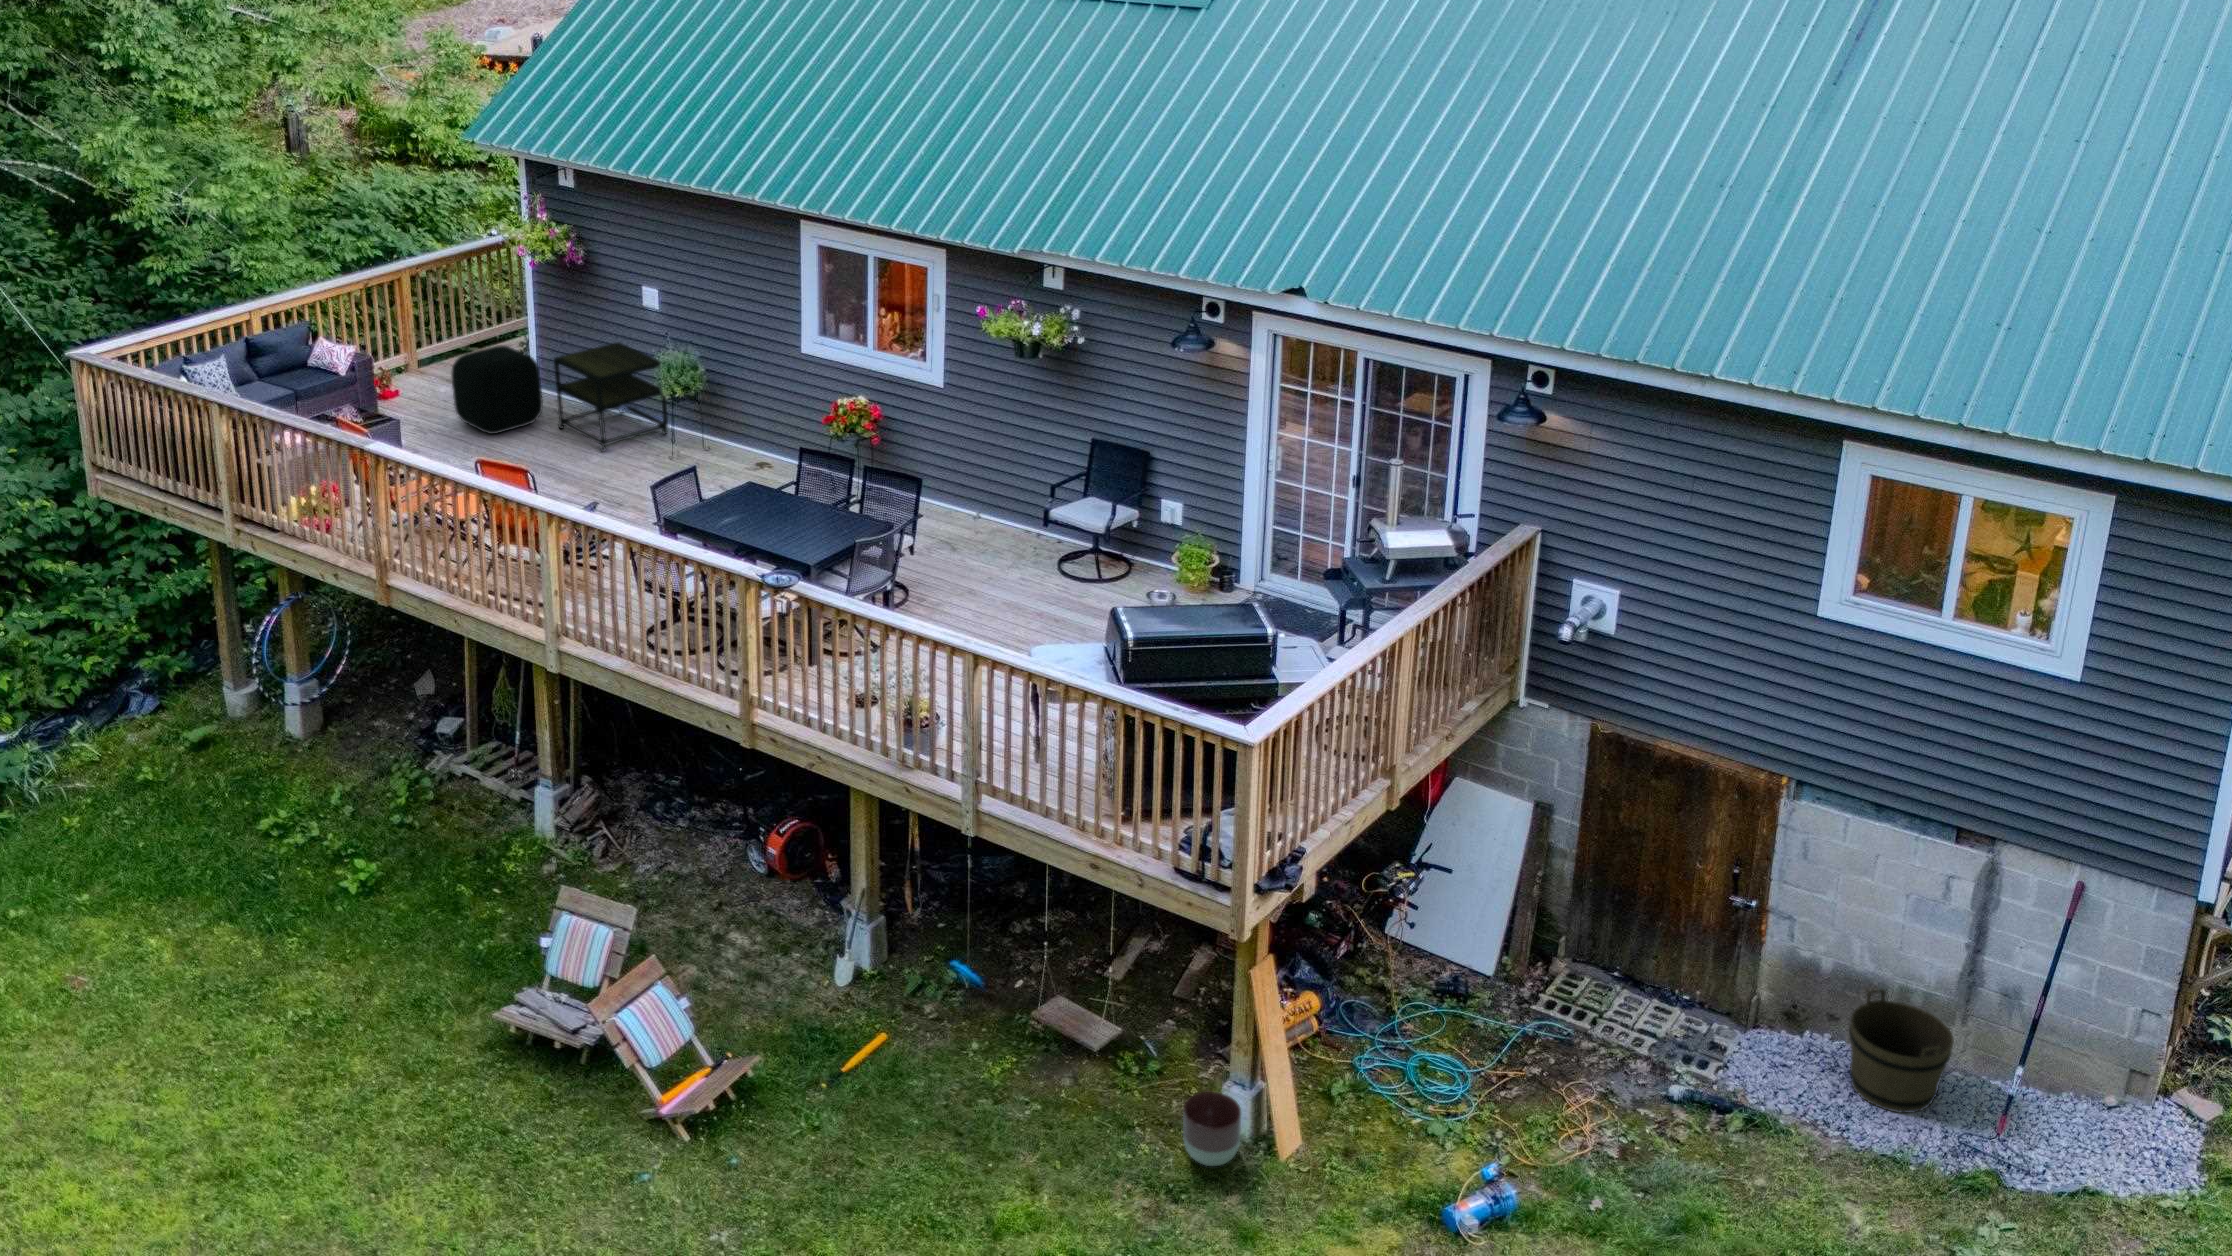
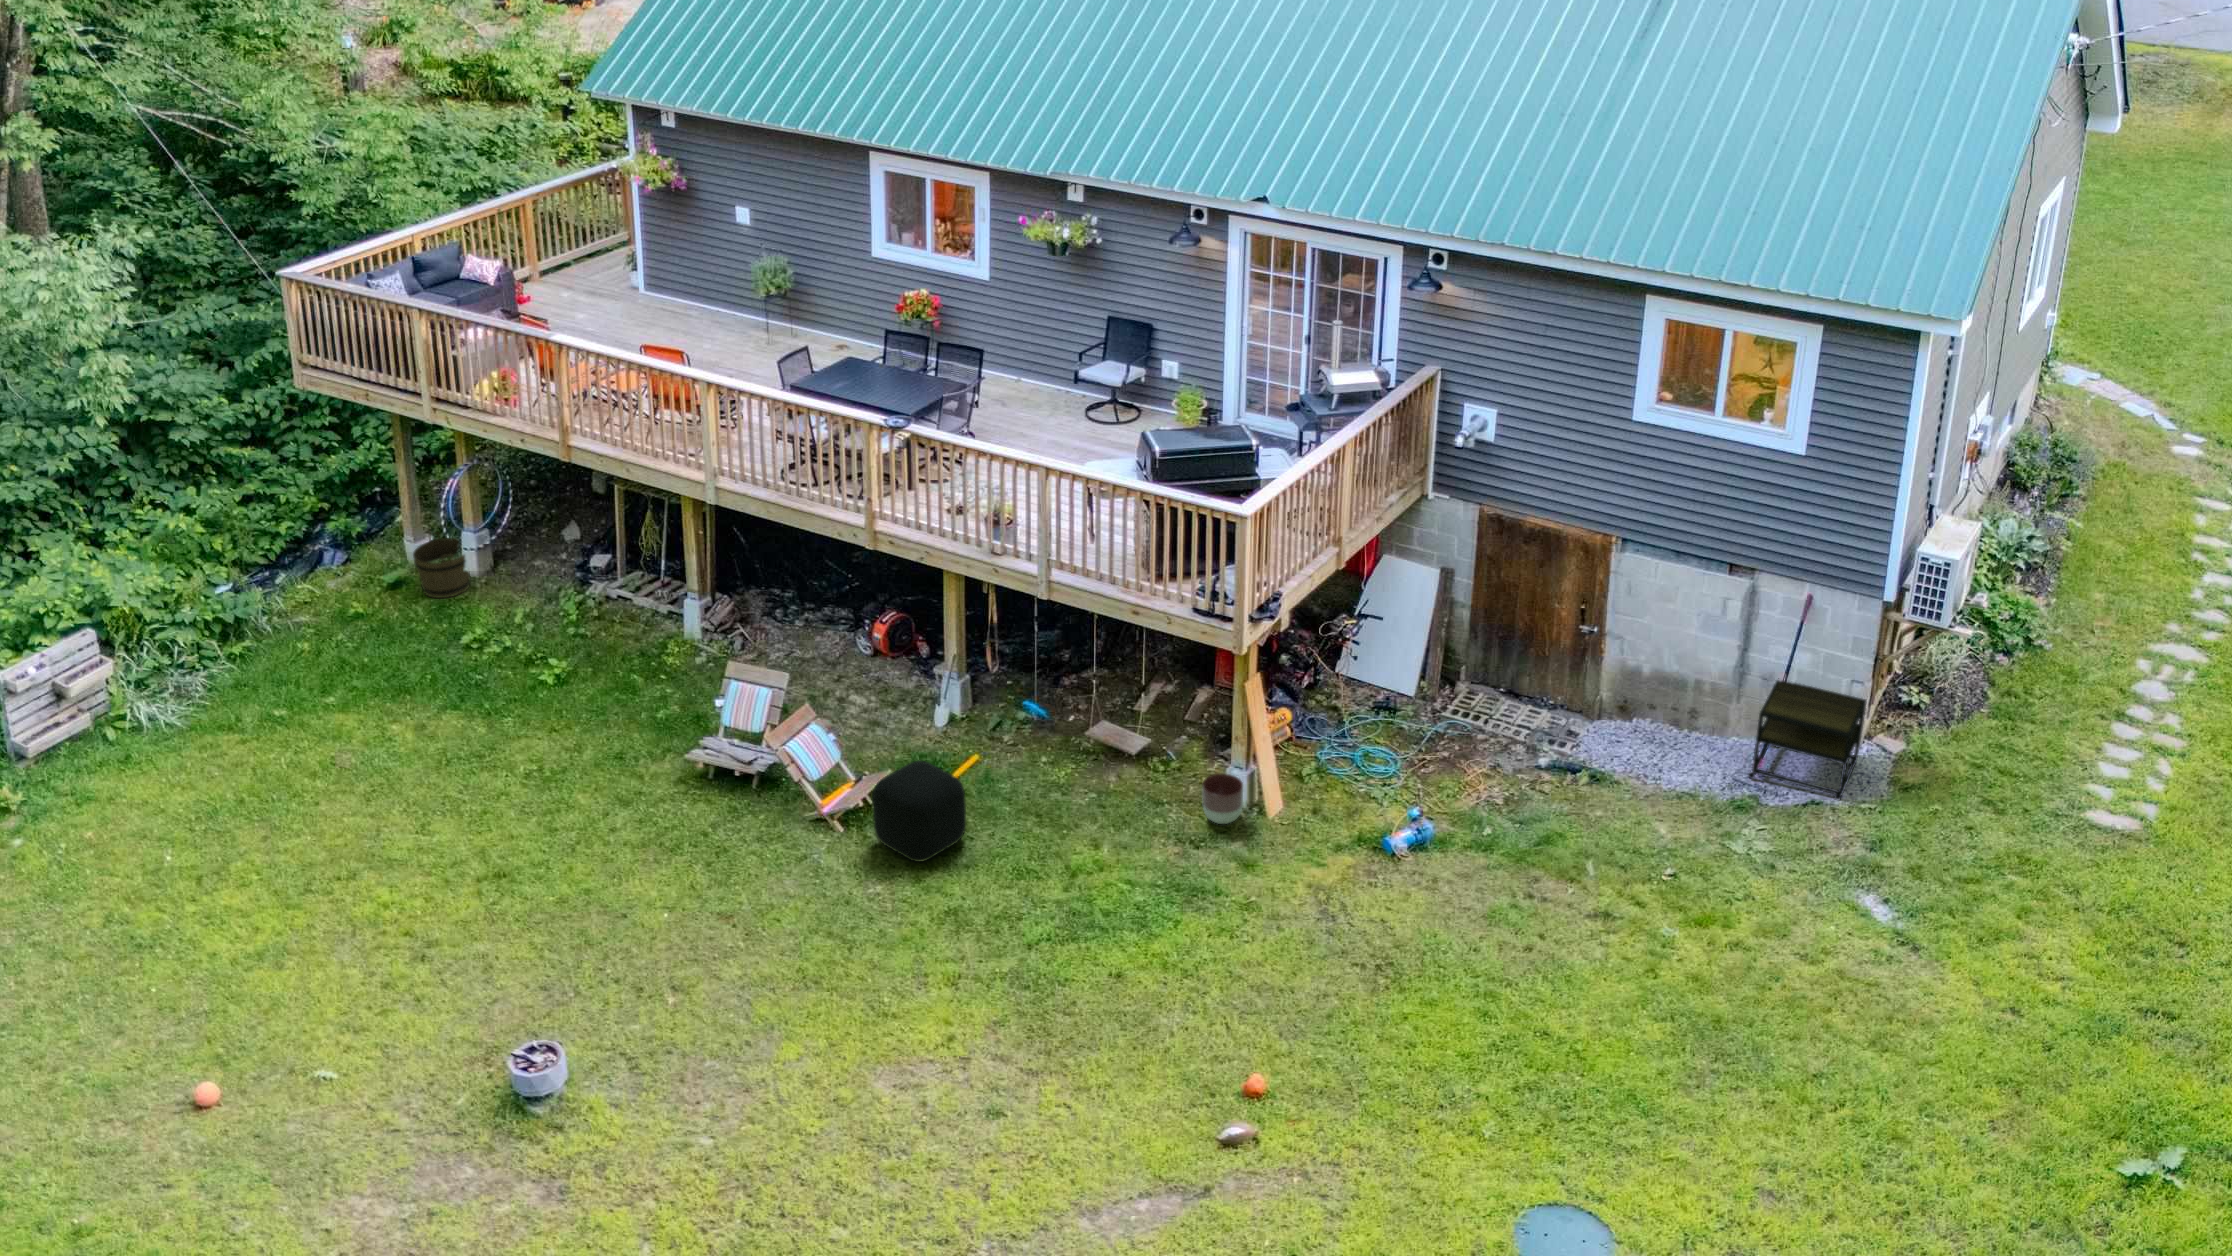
side table: present [554,342,668,451] -> present [1748,678,1867,800]
ottoman: present [451,345,543,434] -> present [872,760,966,862]
bucket: present [1849,989,1954,1113] -> present [413,533,470,598]

